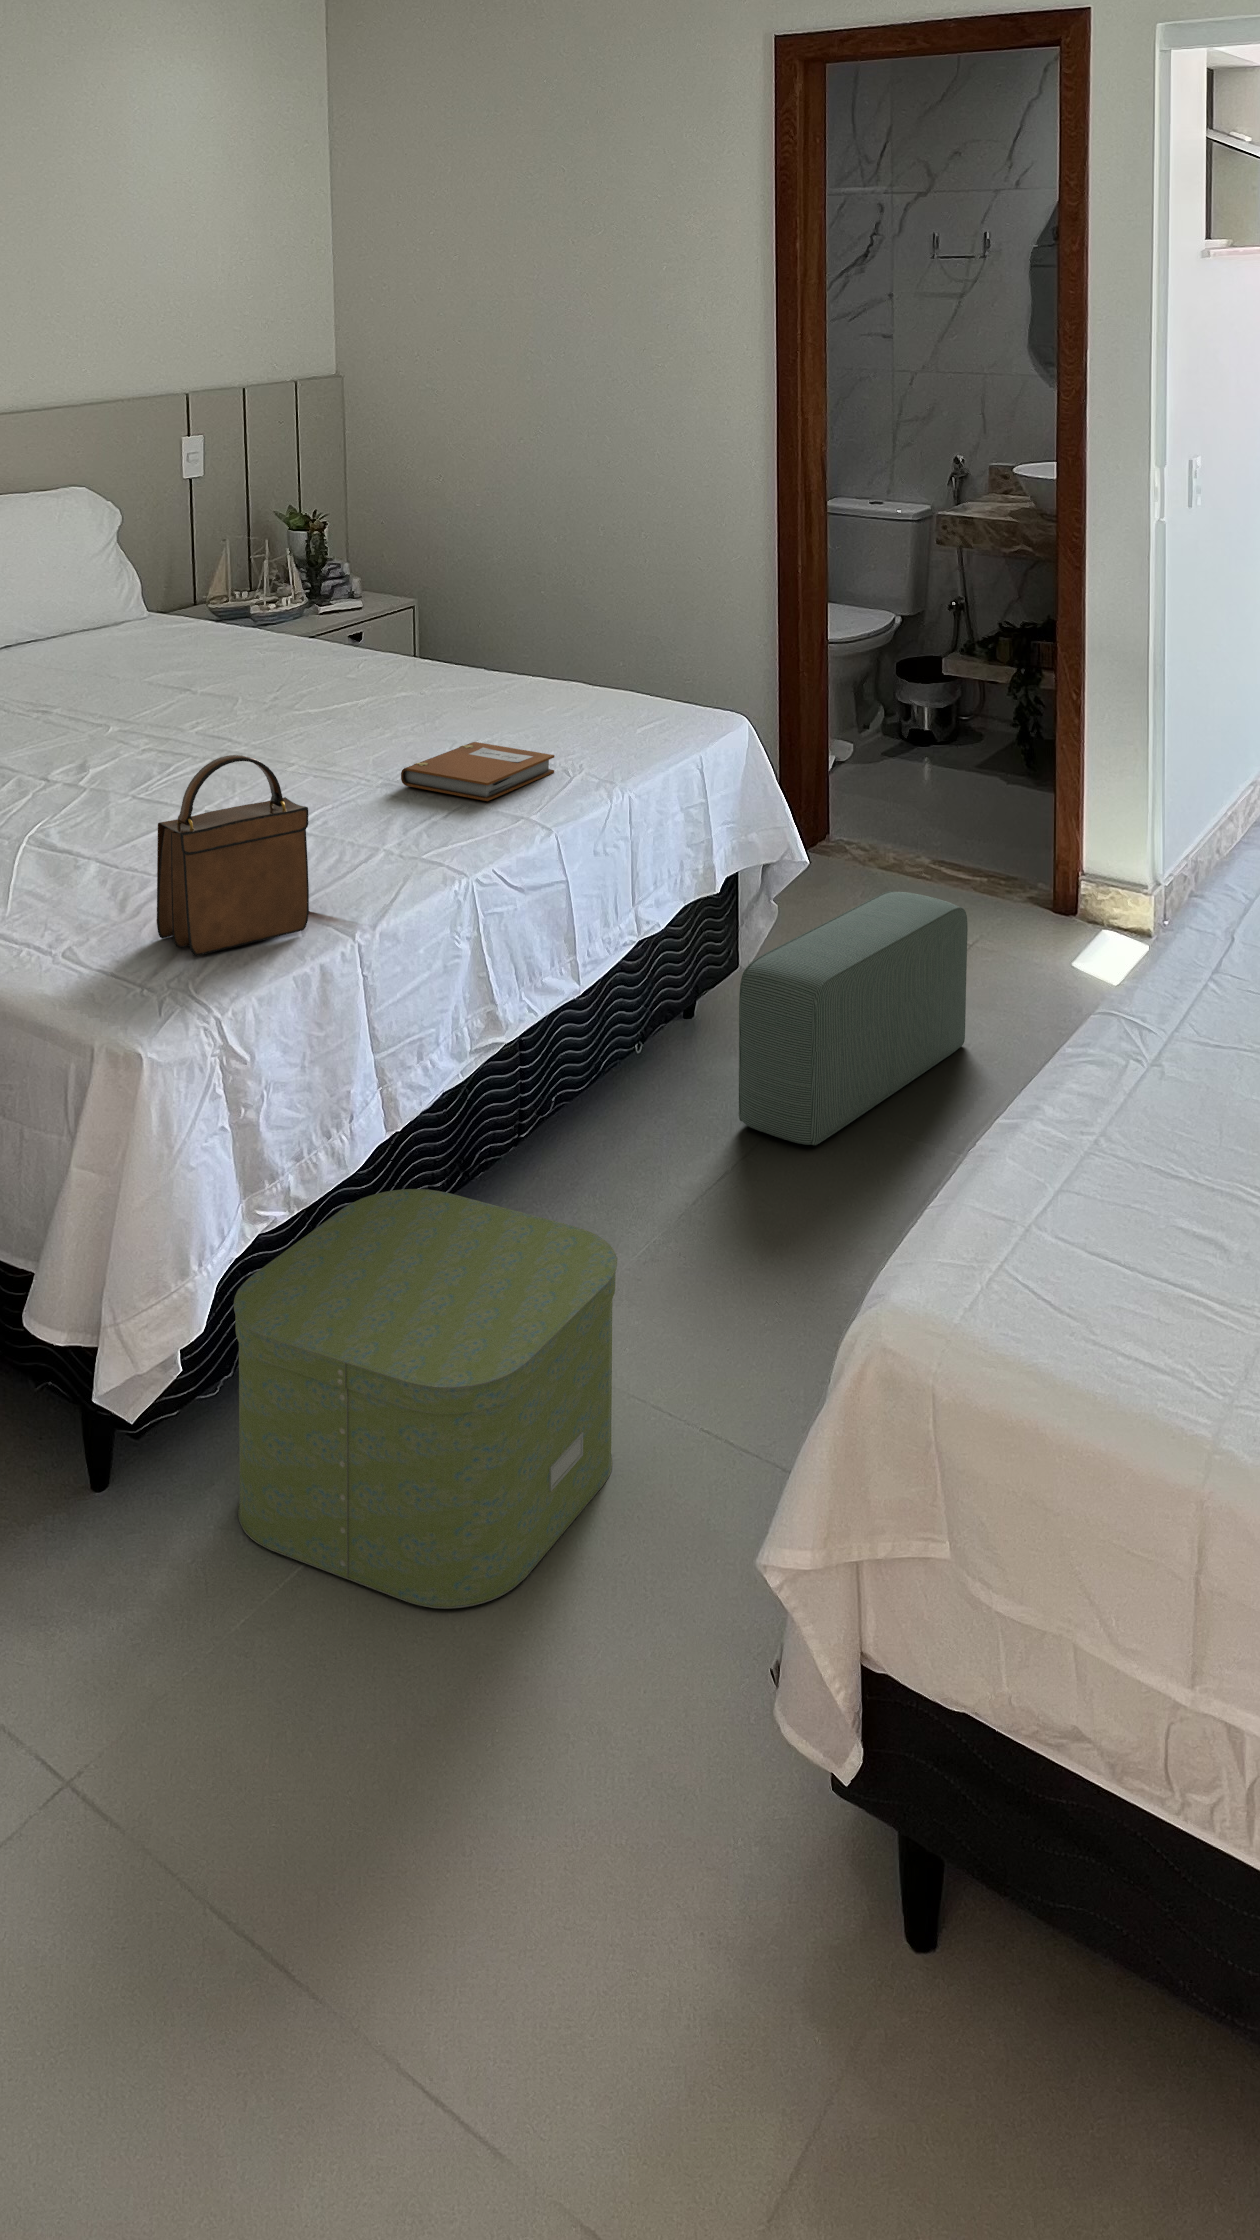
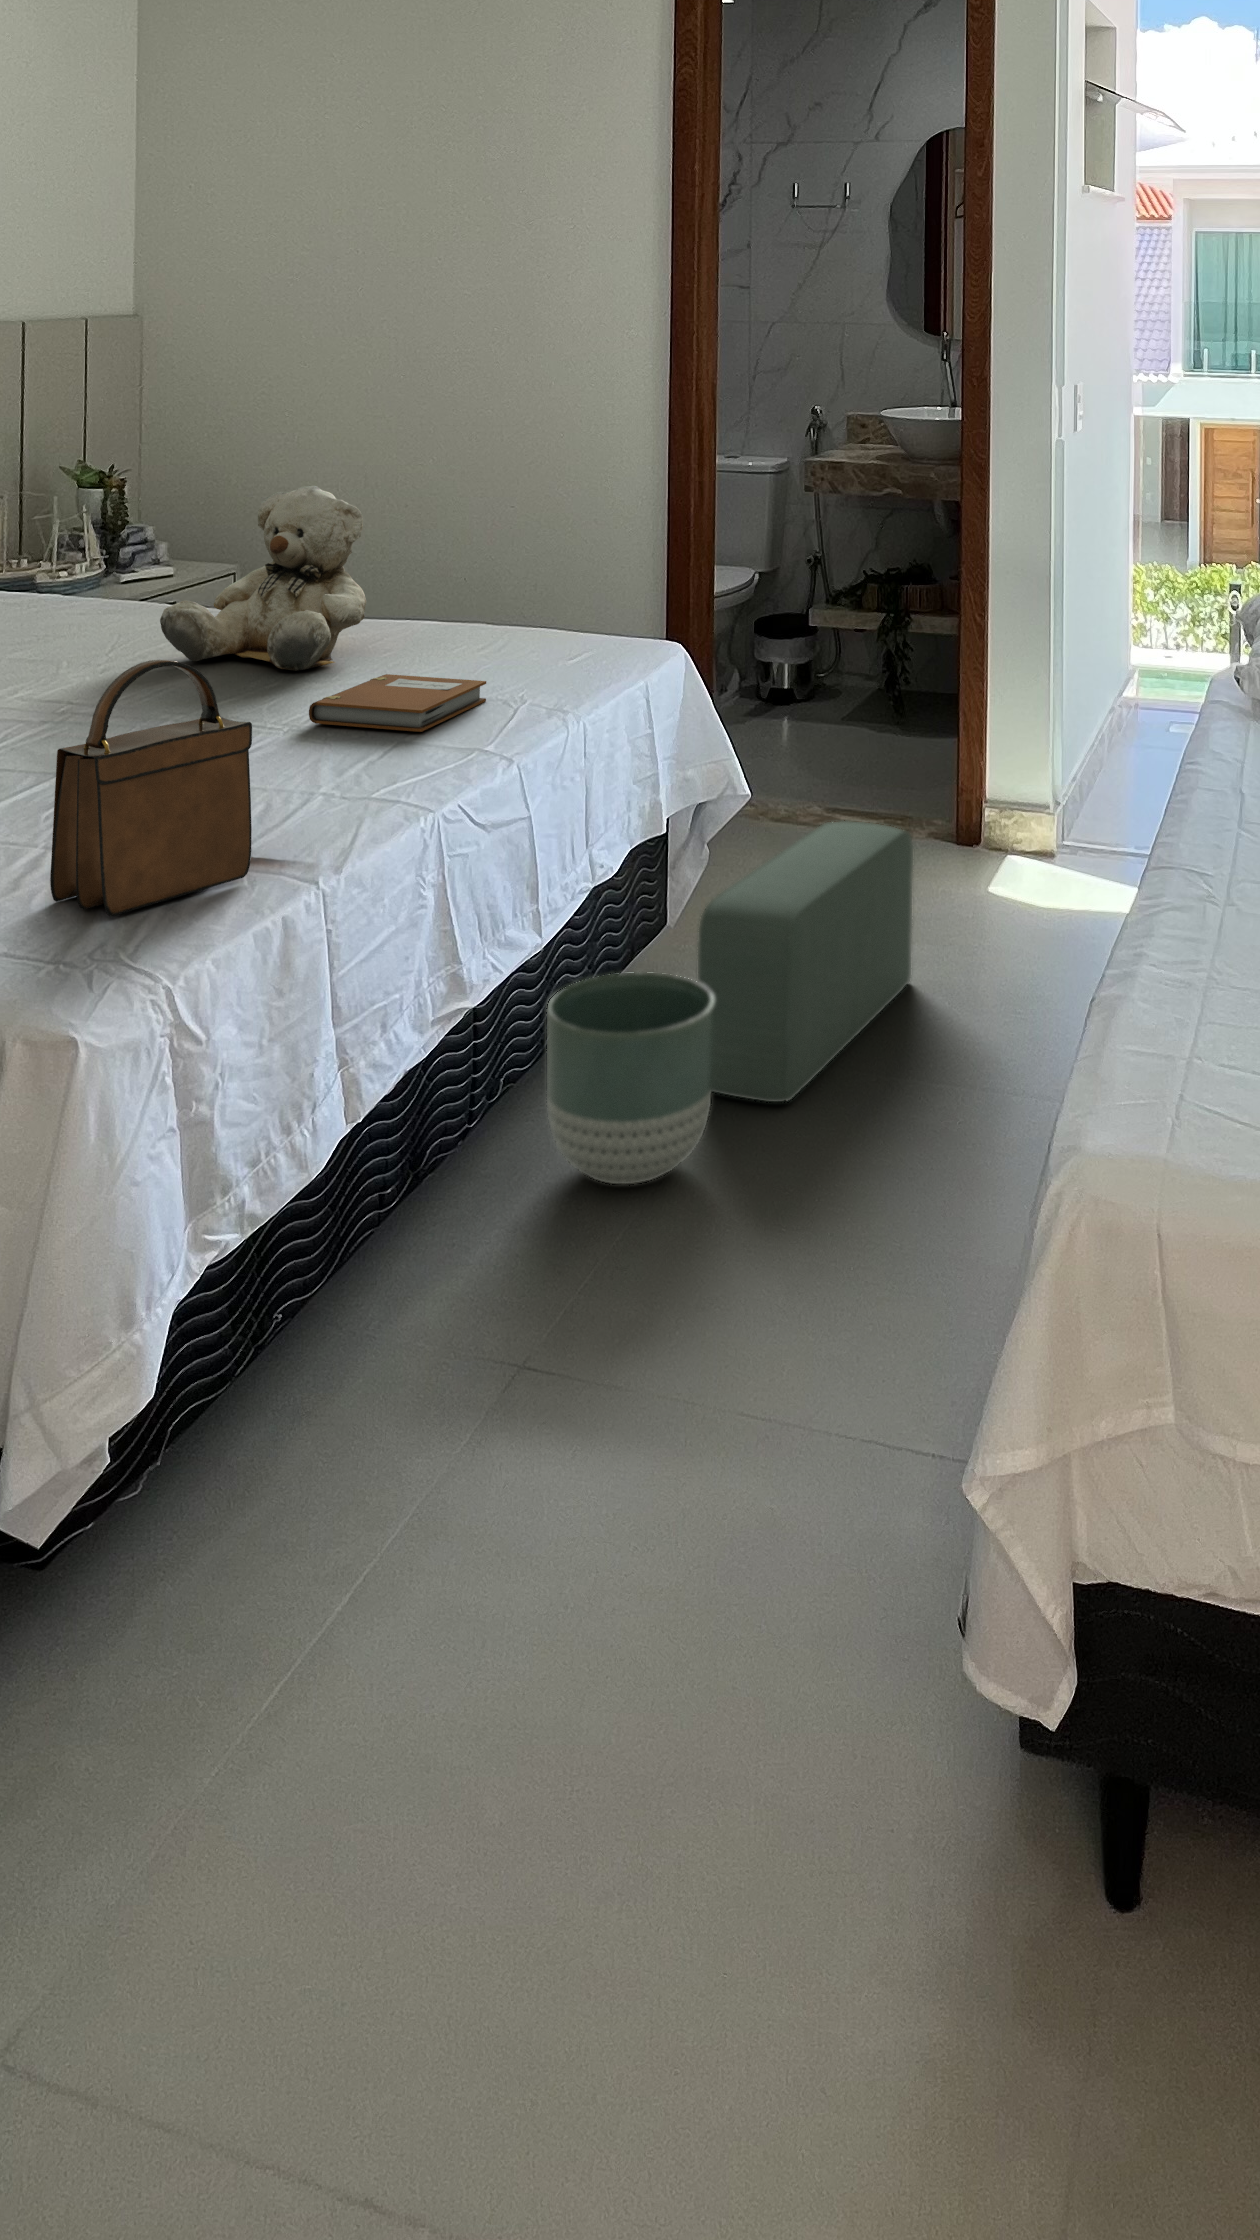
teddy bear: none [305,564,474,729] -> present [160,486,366,671]
planter: none [591,1019,734,1200] -> present [547,972,714,1184]
storage box: present [234,1189,617,1609] -> none [184,1189,669,1727]

